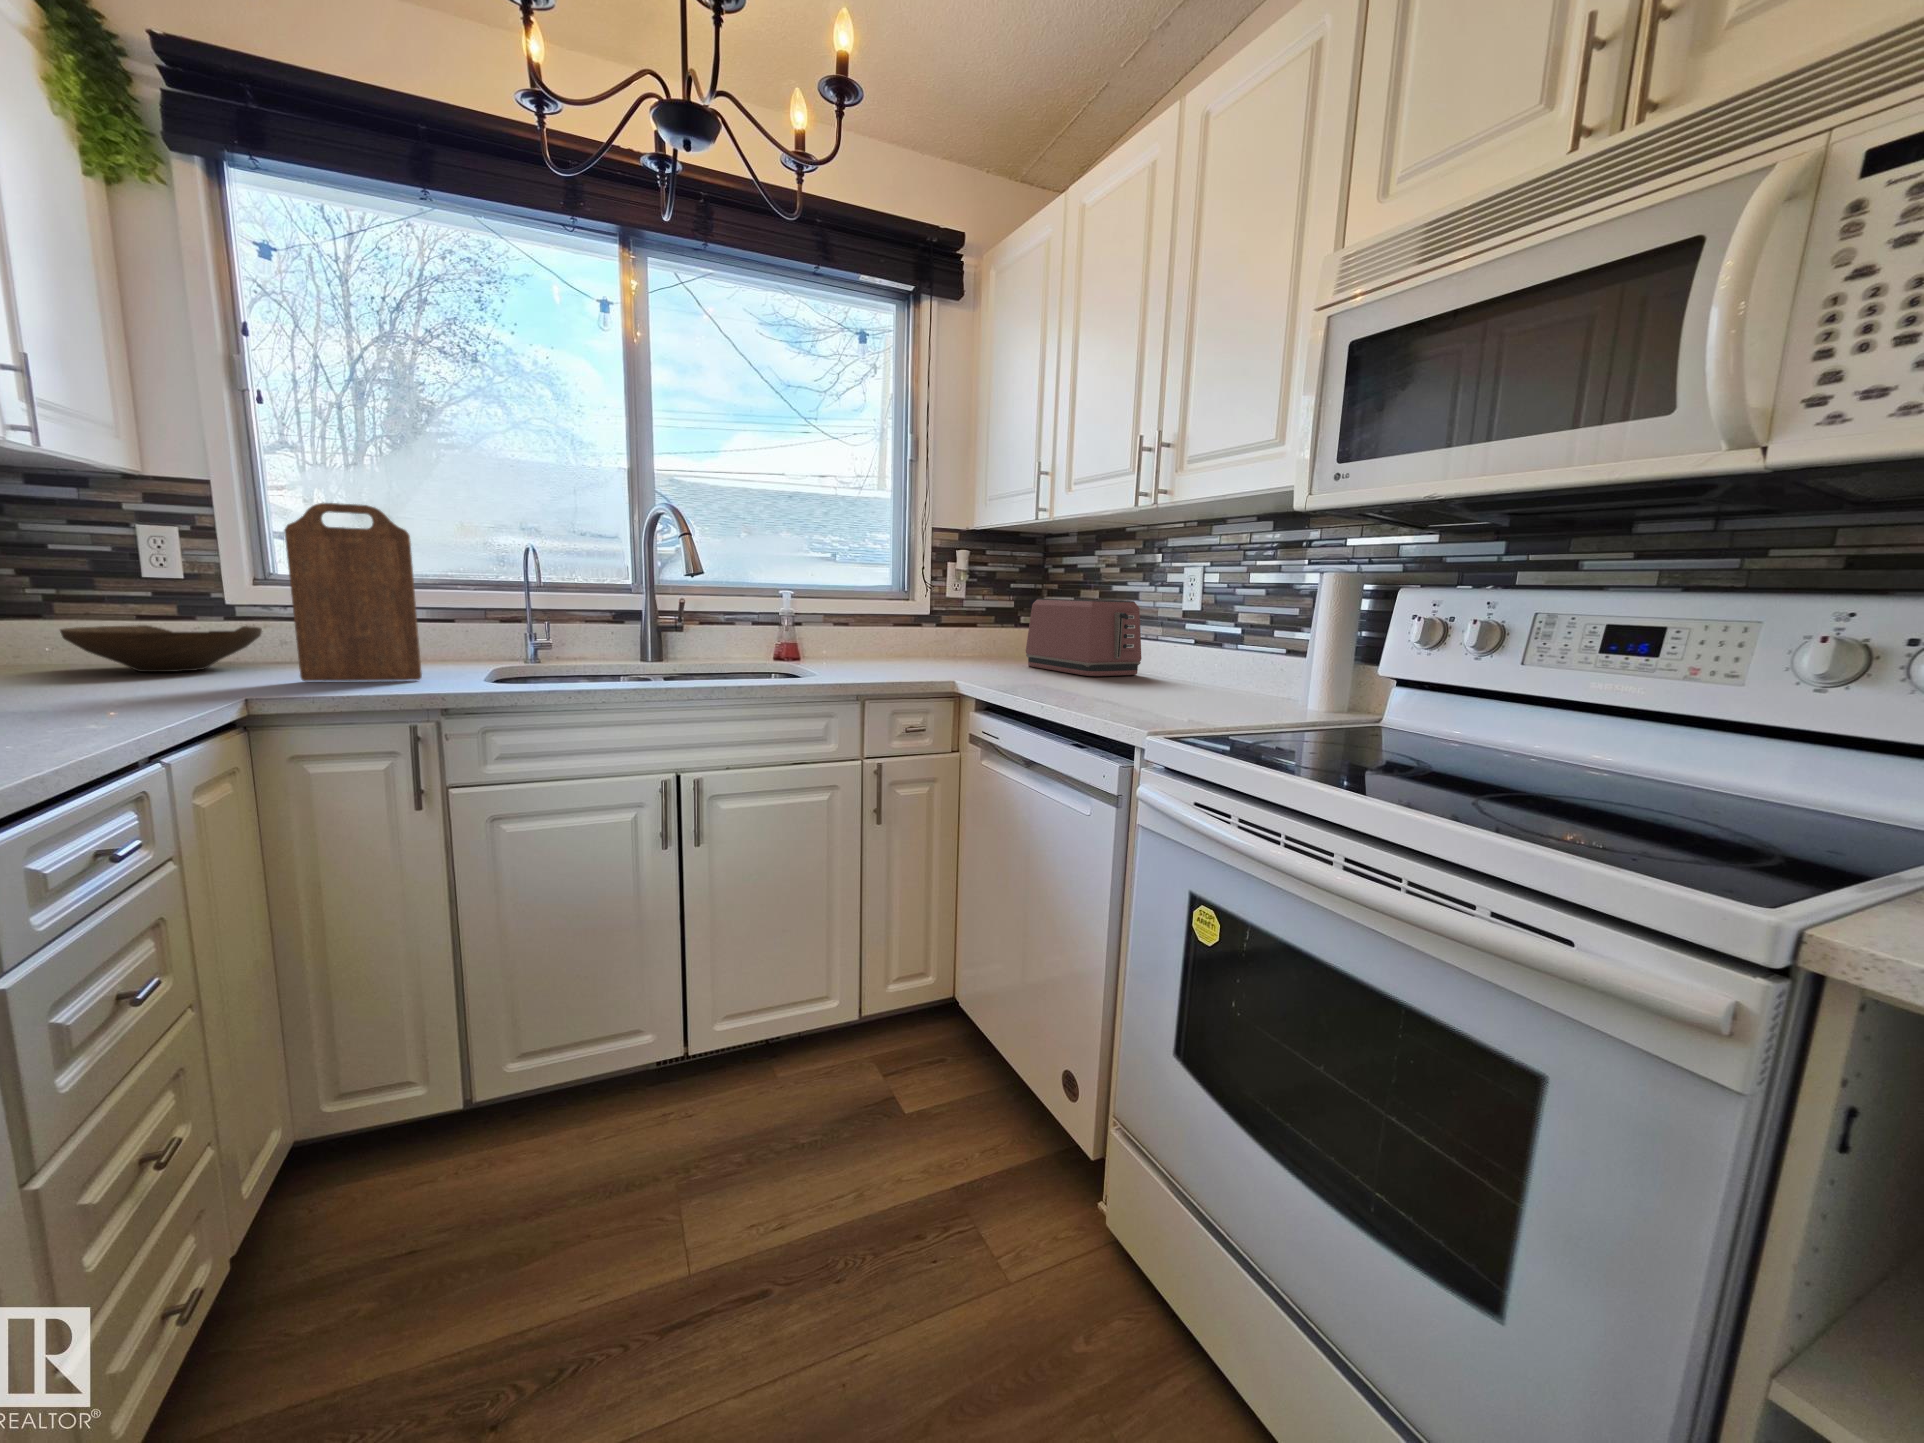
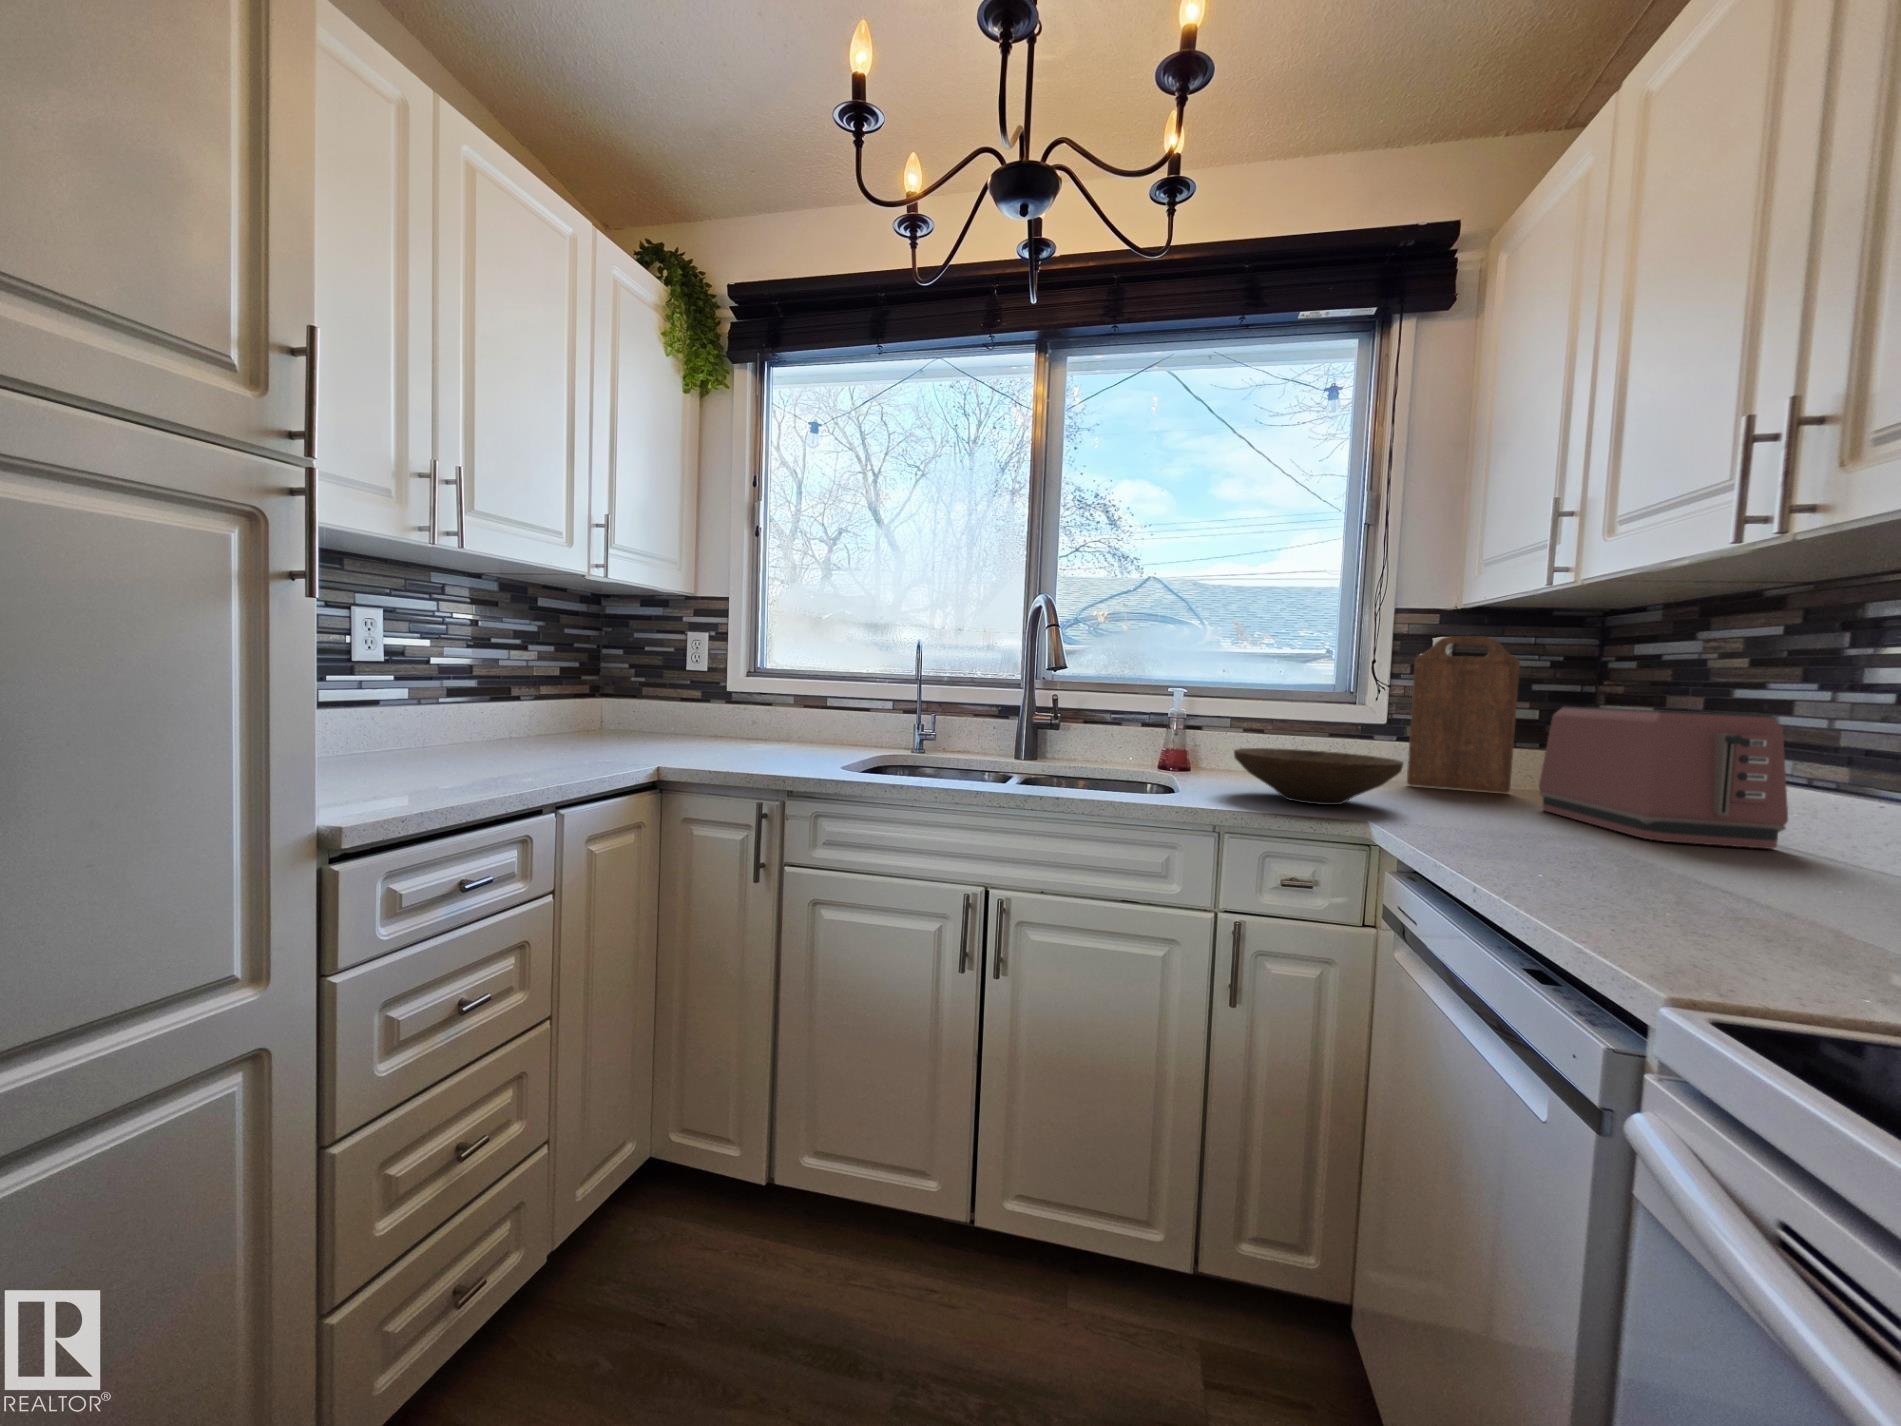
cutting board: present [284,503,422,681] -> present [1407,636,1520,793]
wooden bowl: present [60,625,262,672] -> present [1234,748,1403,805]

